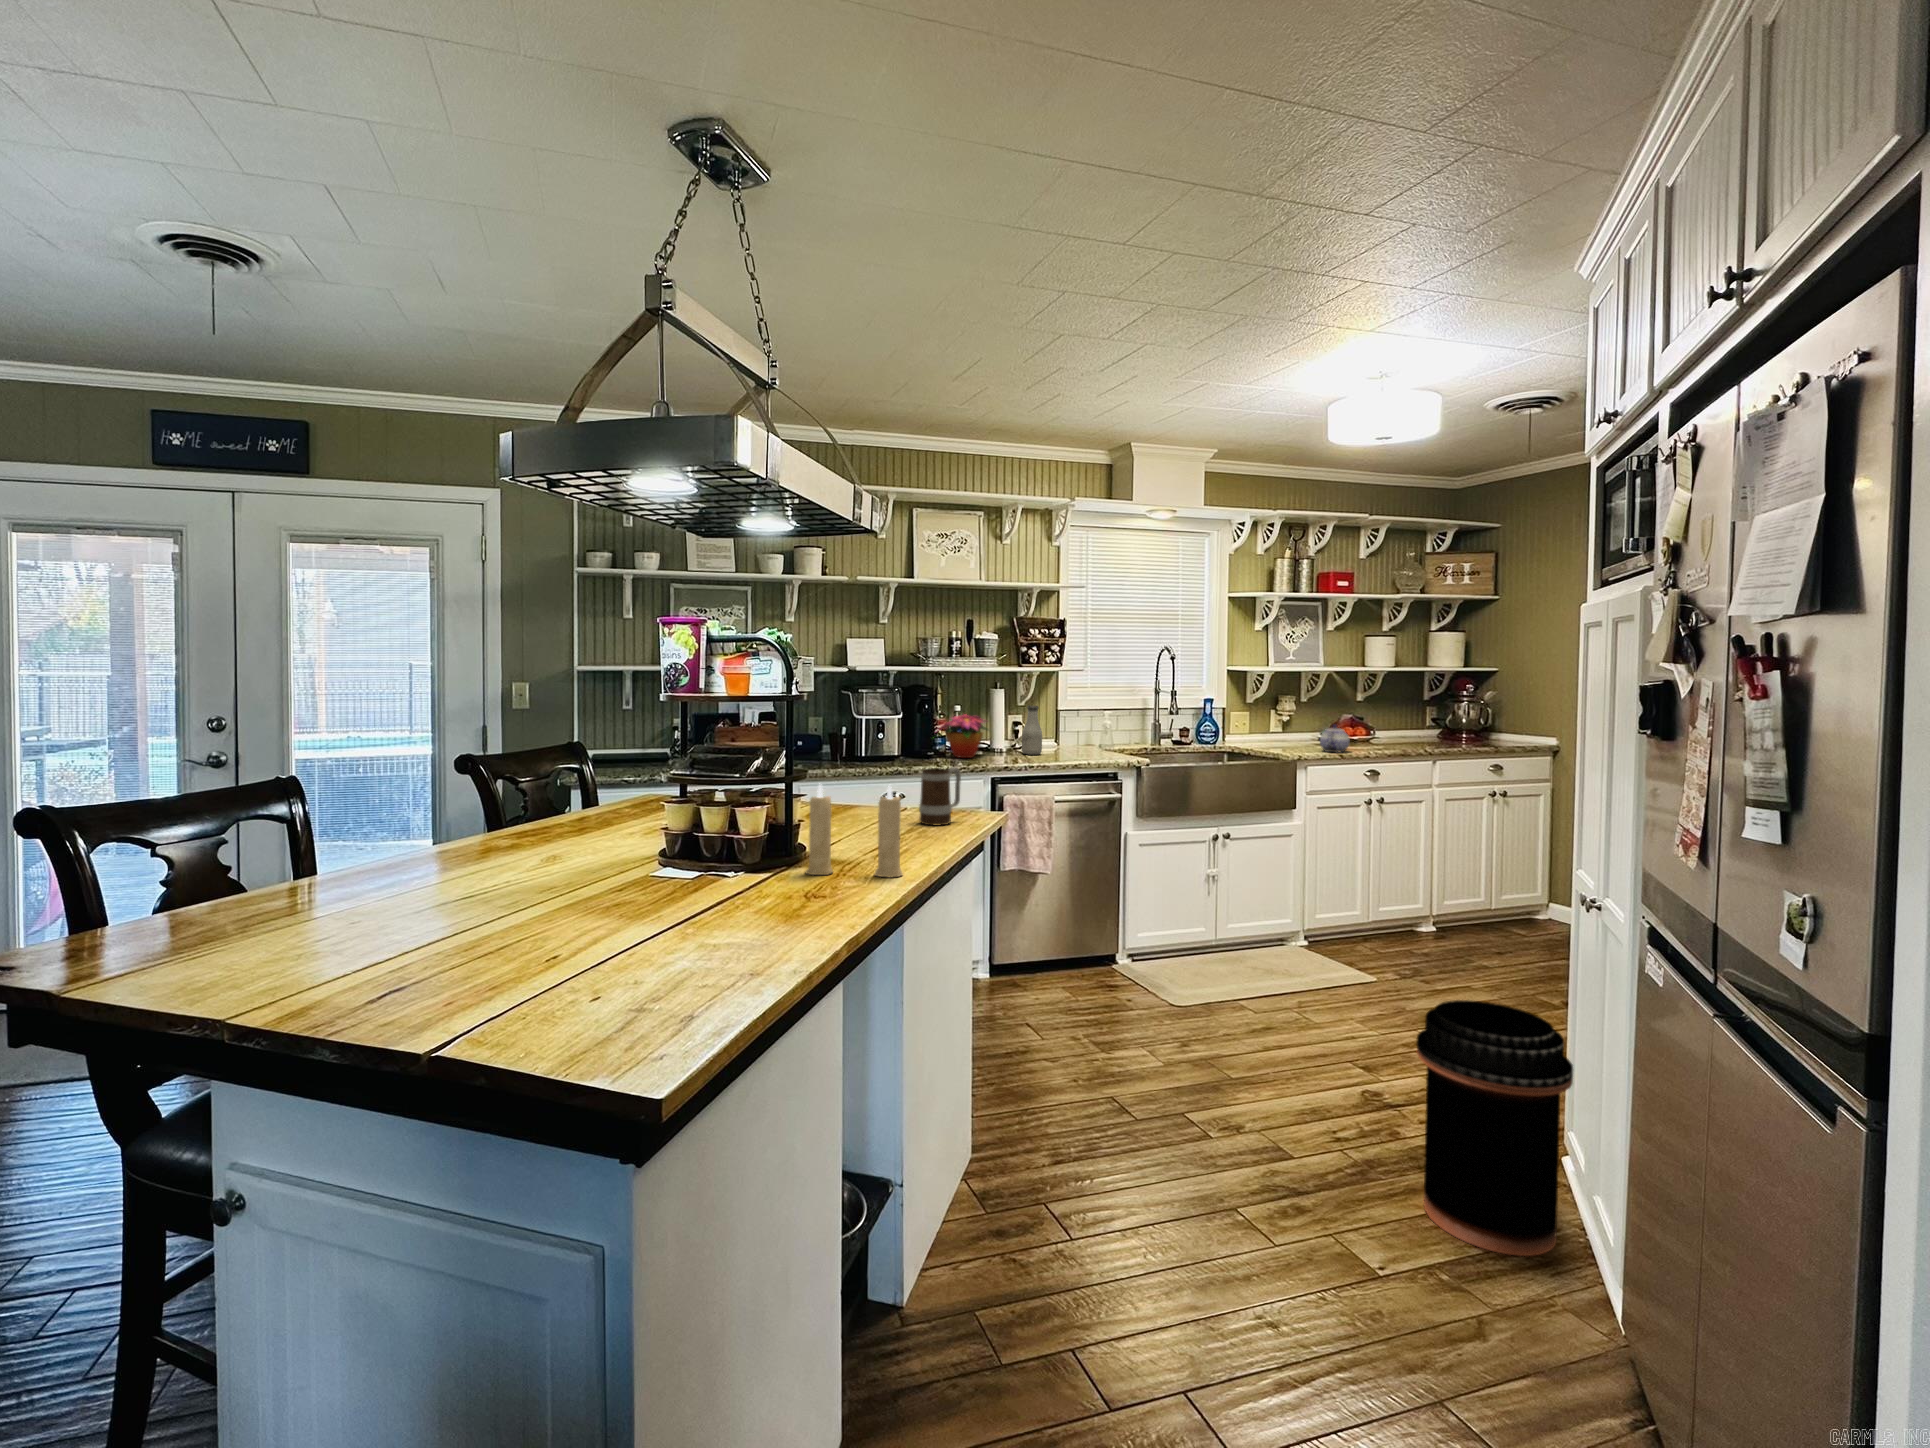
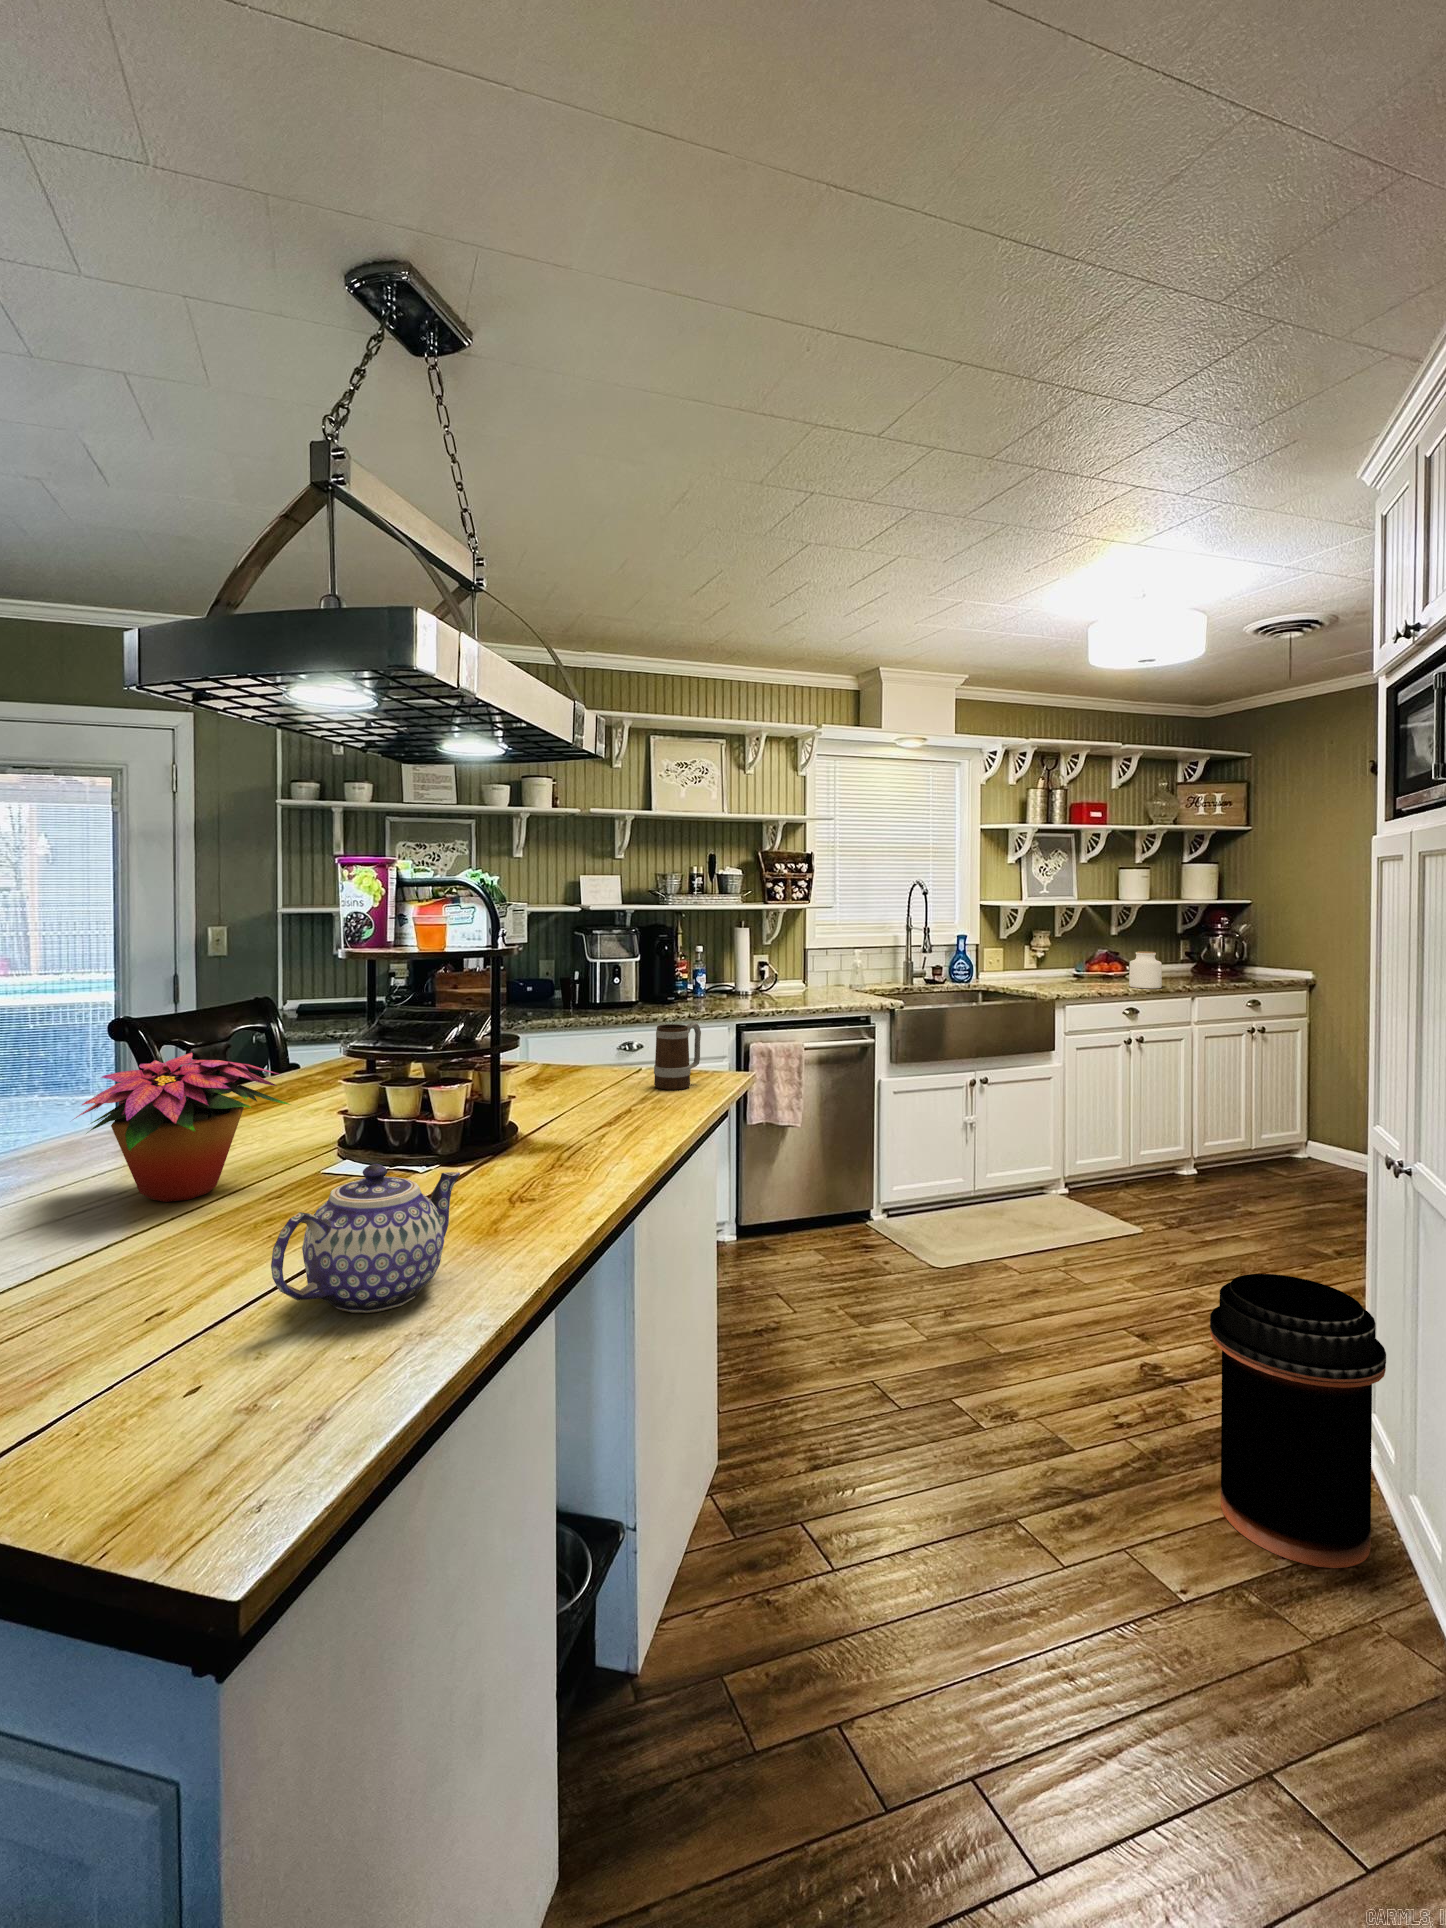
bottle: present [1022,705,1042,755] -> none [768,945,790,998]
flower arrangement: present [940,714,988,758] -> present [74,1053,290,1202]
jar: none [1373,716,1405,752] -> present [1129,951,1162,988]
teapot: present [1320,724,1350,753] -> present [271,1164,460,1313]
candle: present [806,784,902,877] -> none [512,1050,630,1167]

